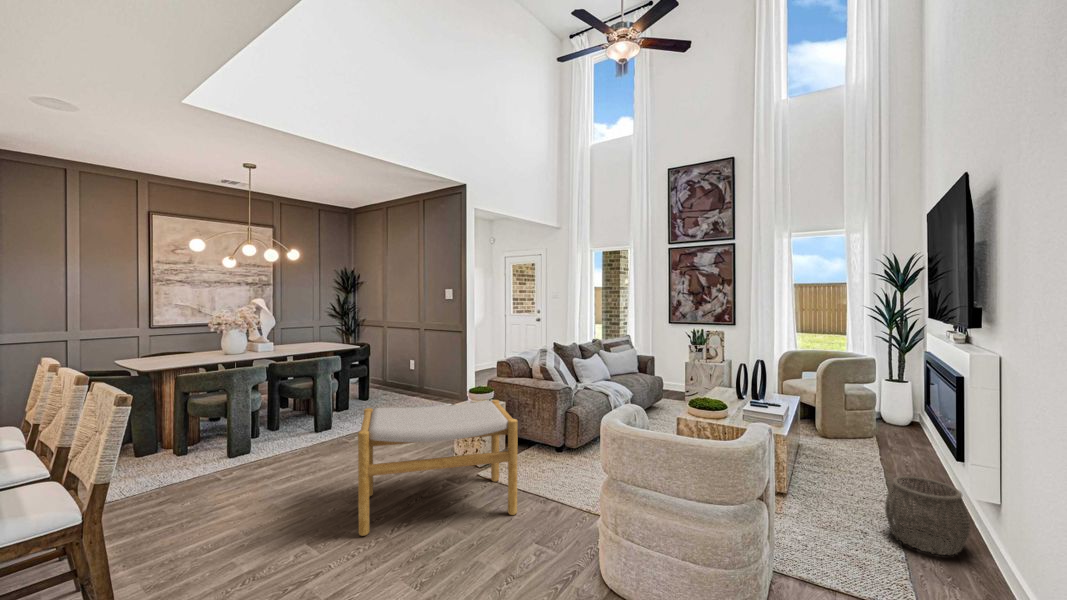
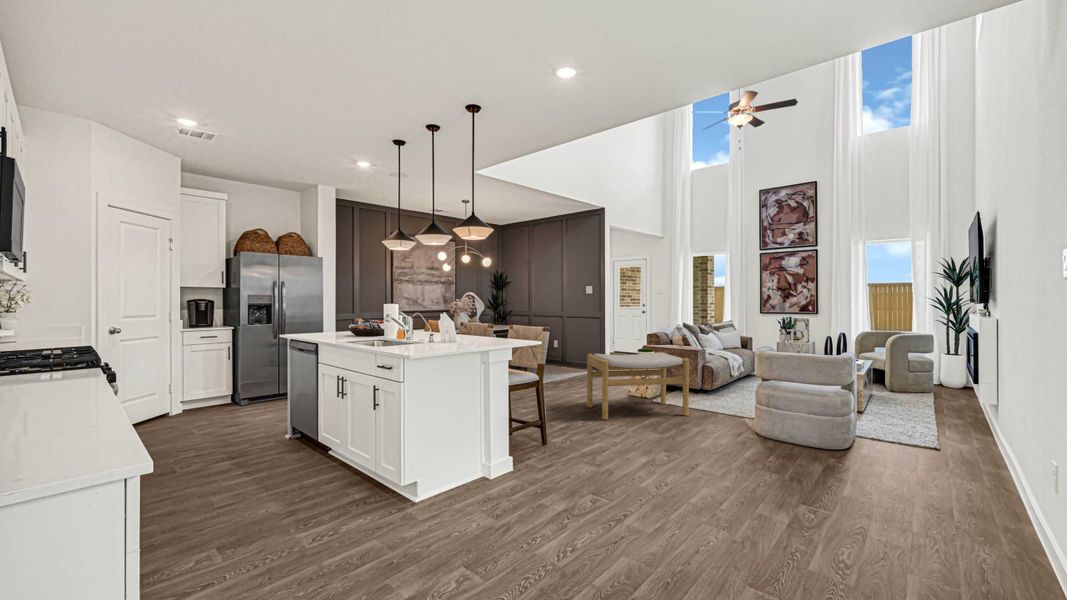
woven basket: present [885,476,970,555] -> none [925,393,977,434]

